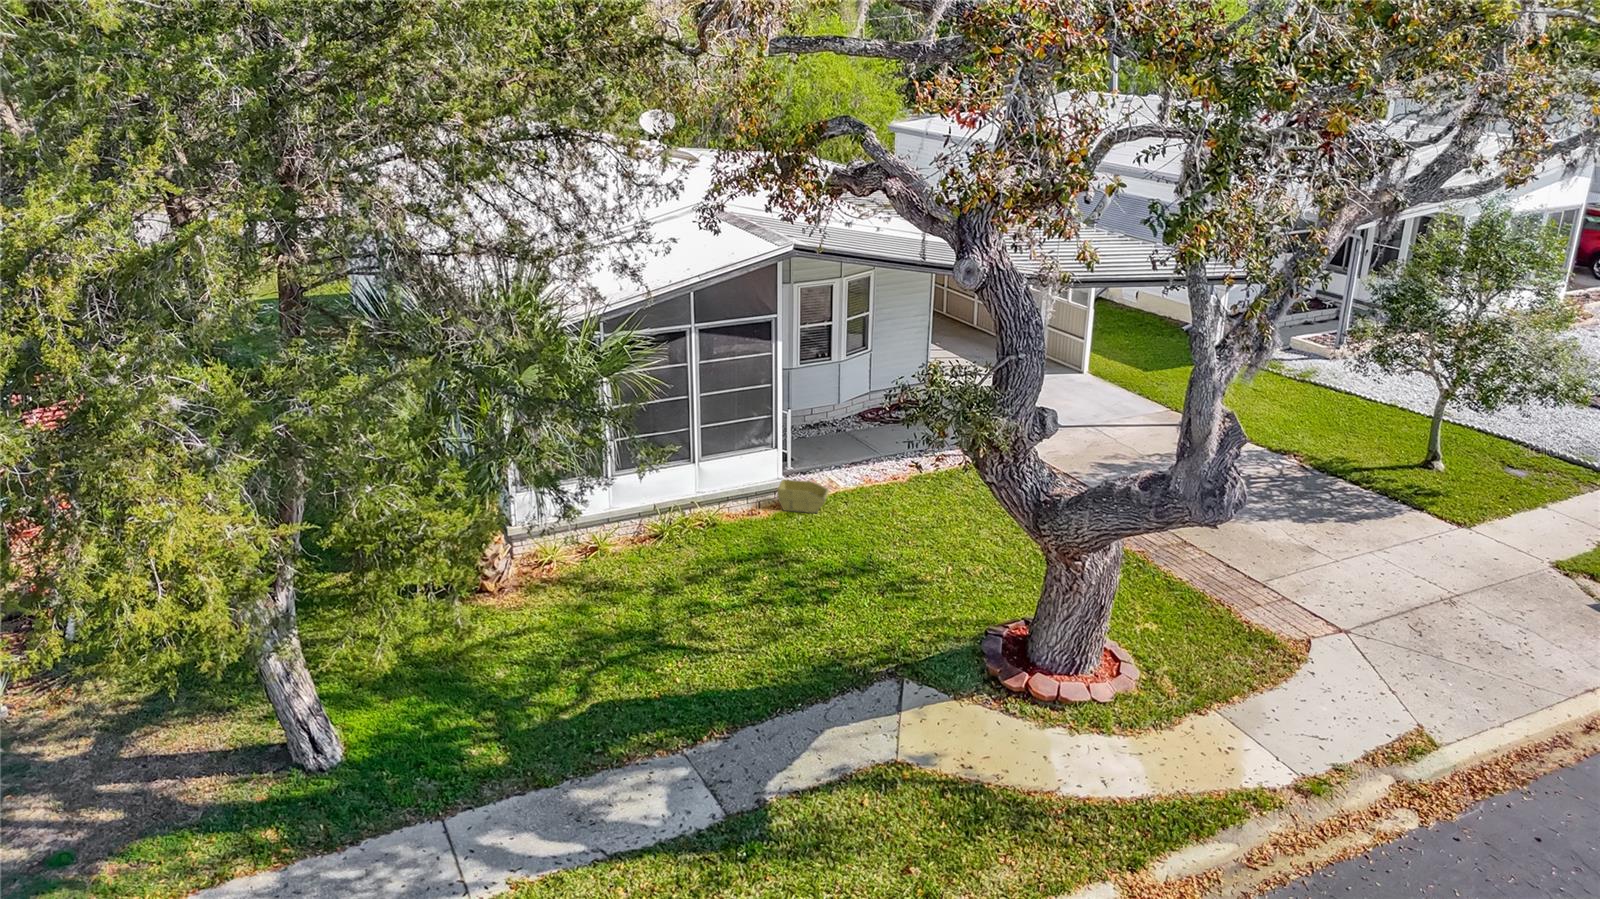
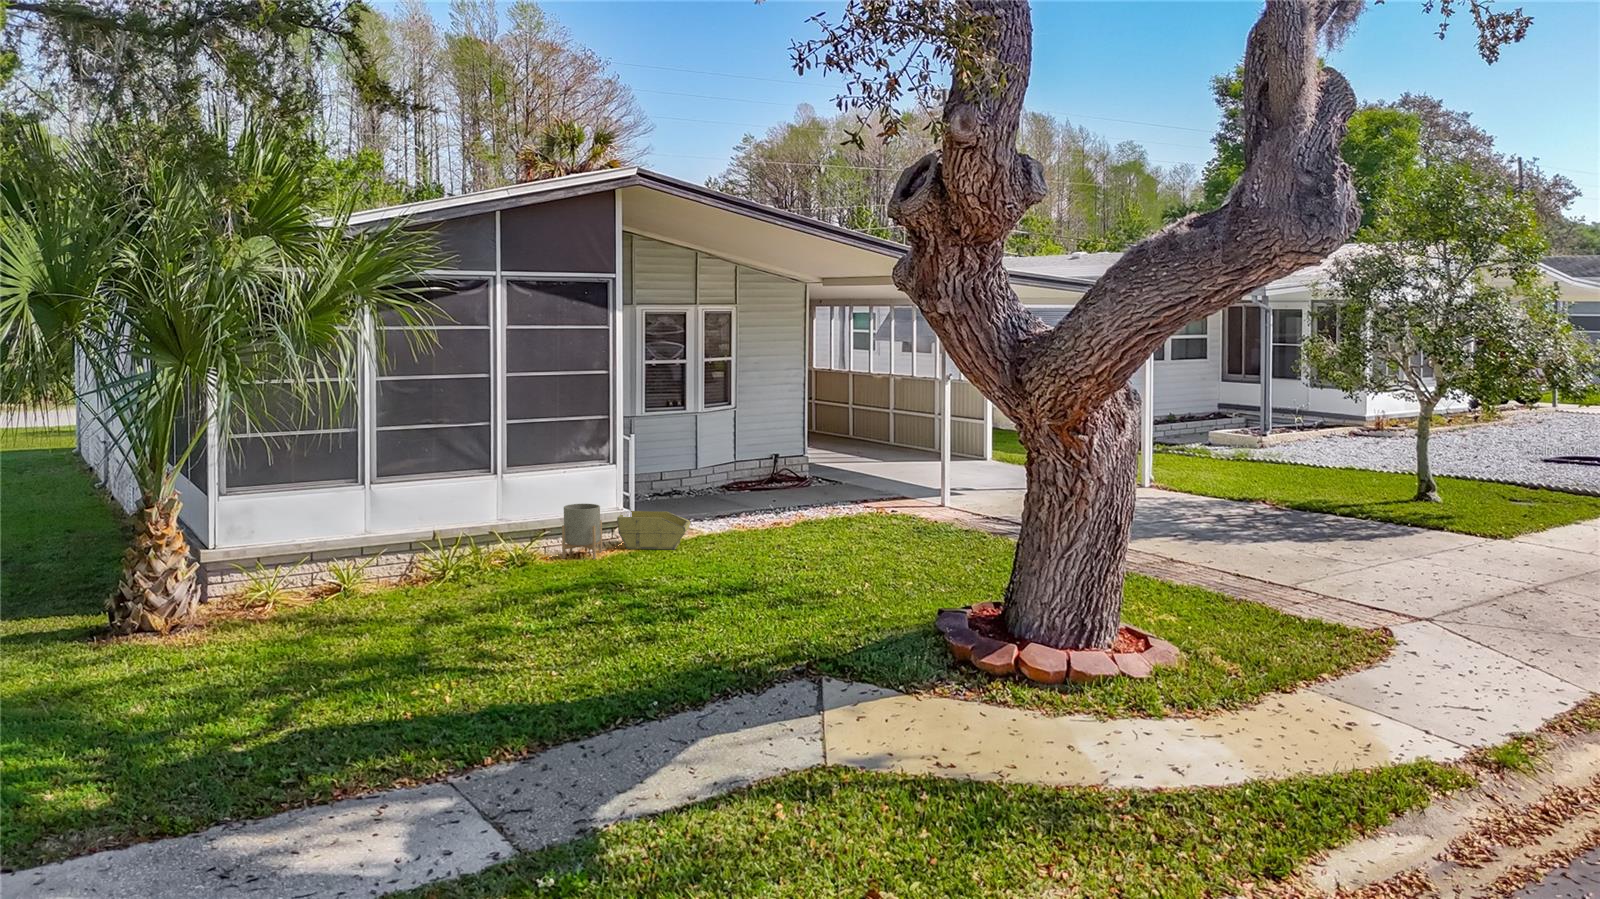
planter: none [739,481,766,523] -> present [562,504,602,559]

